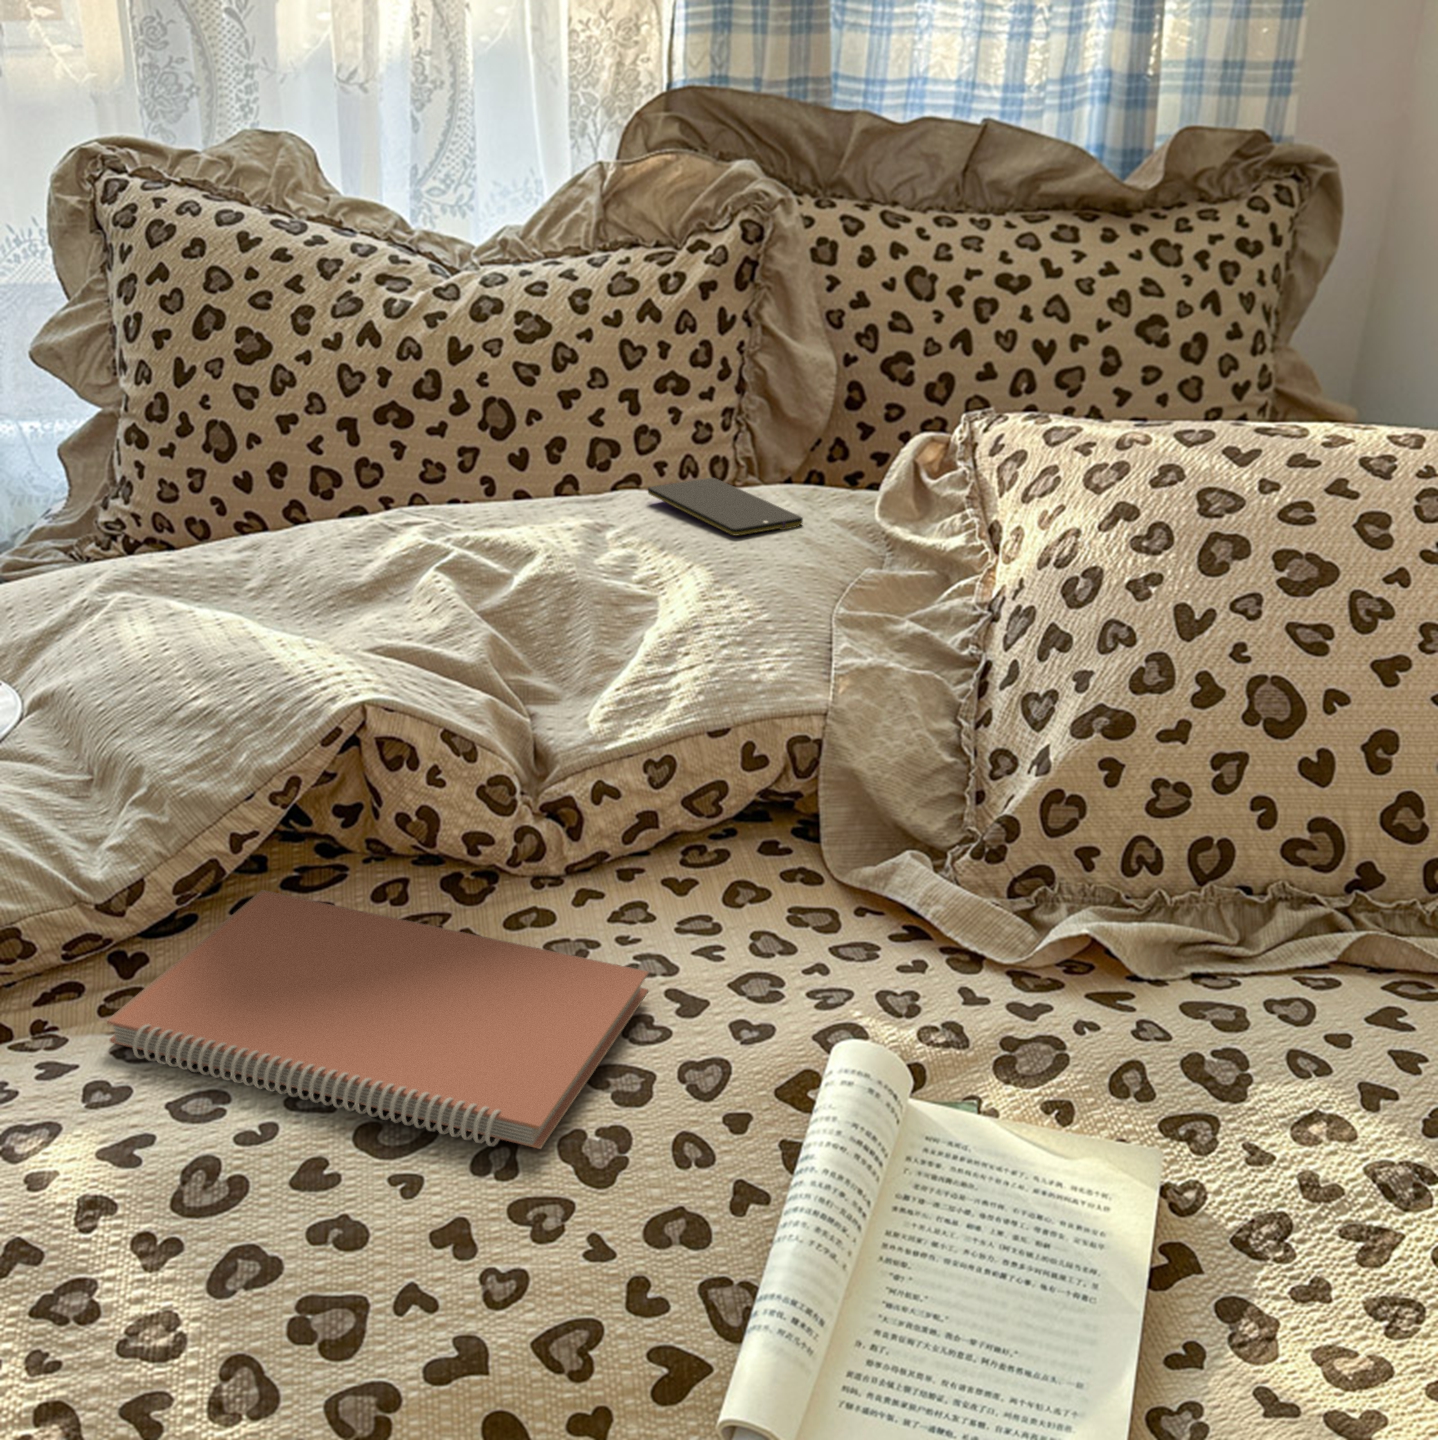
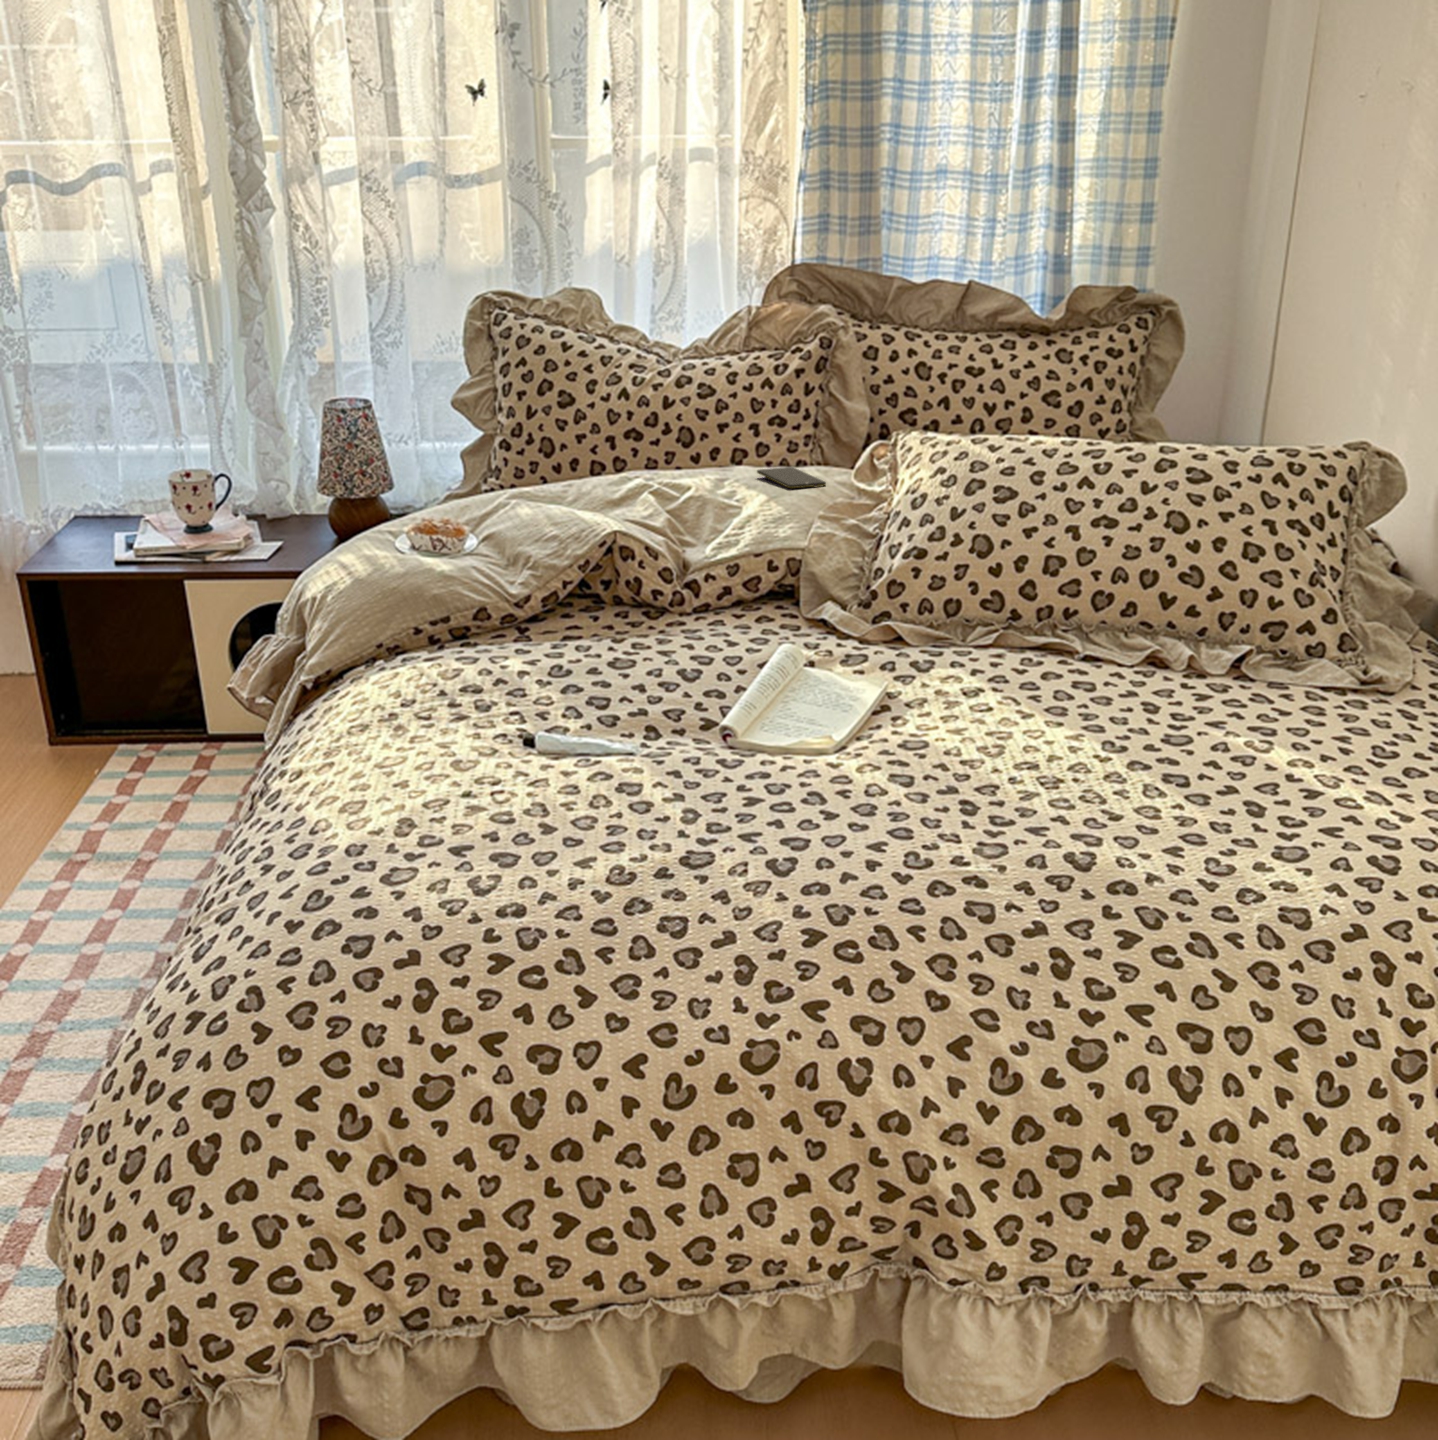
notebook: present [107,890,649,1149] -> none [511,608,714,667]

